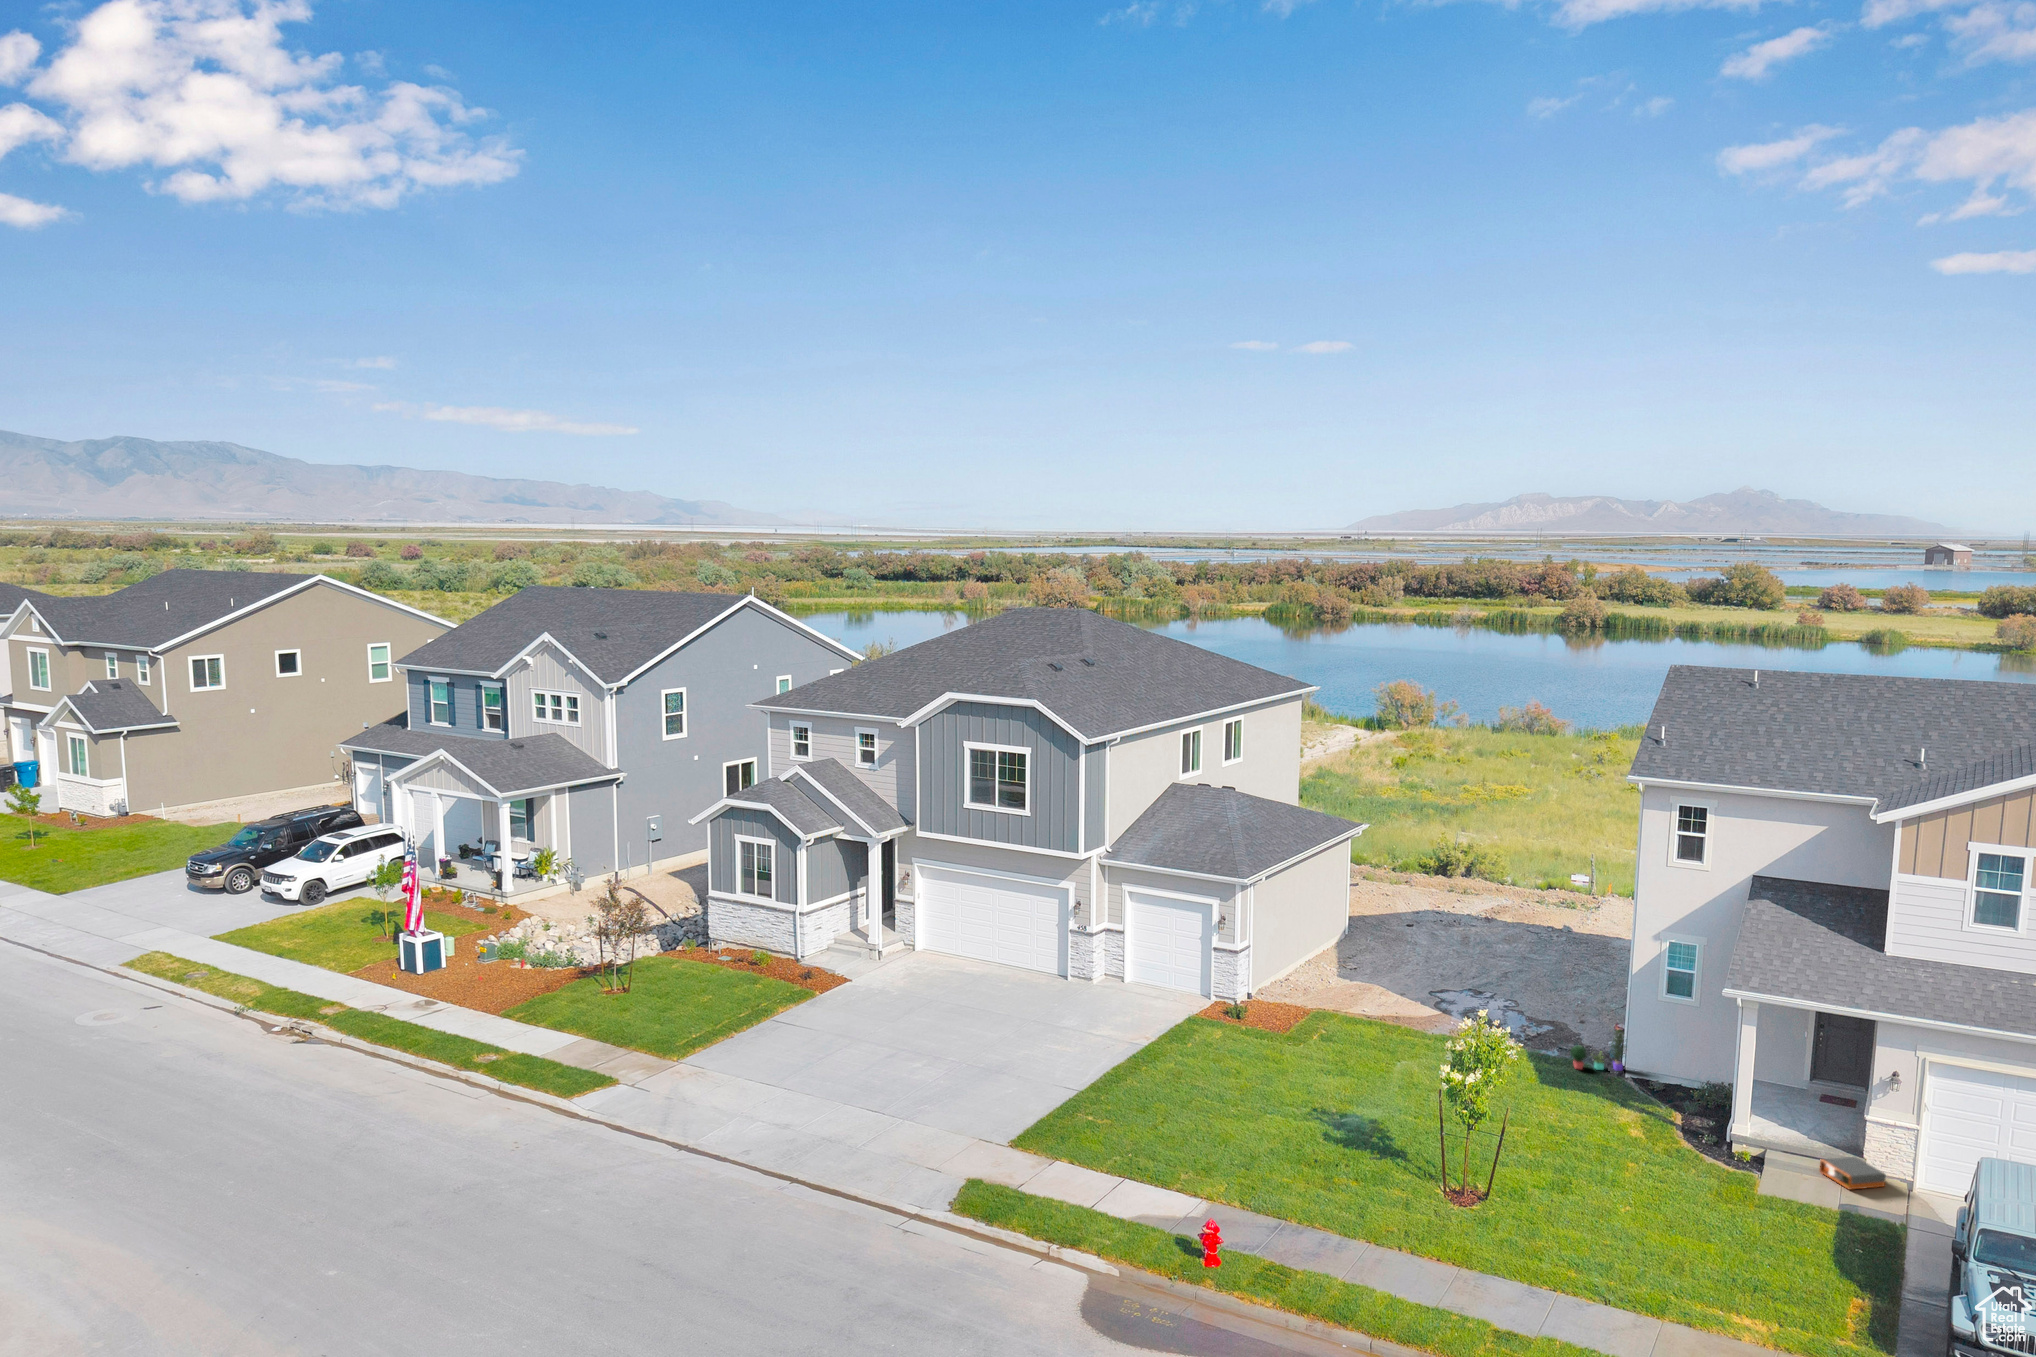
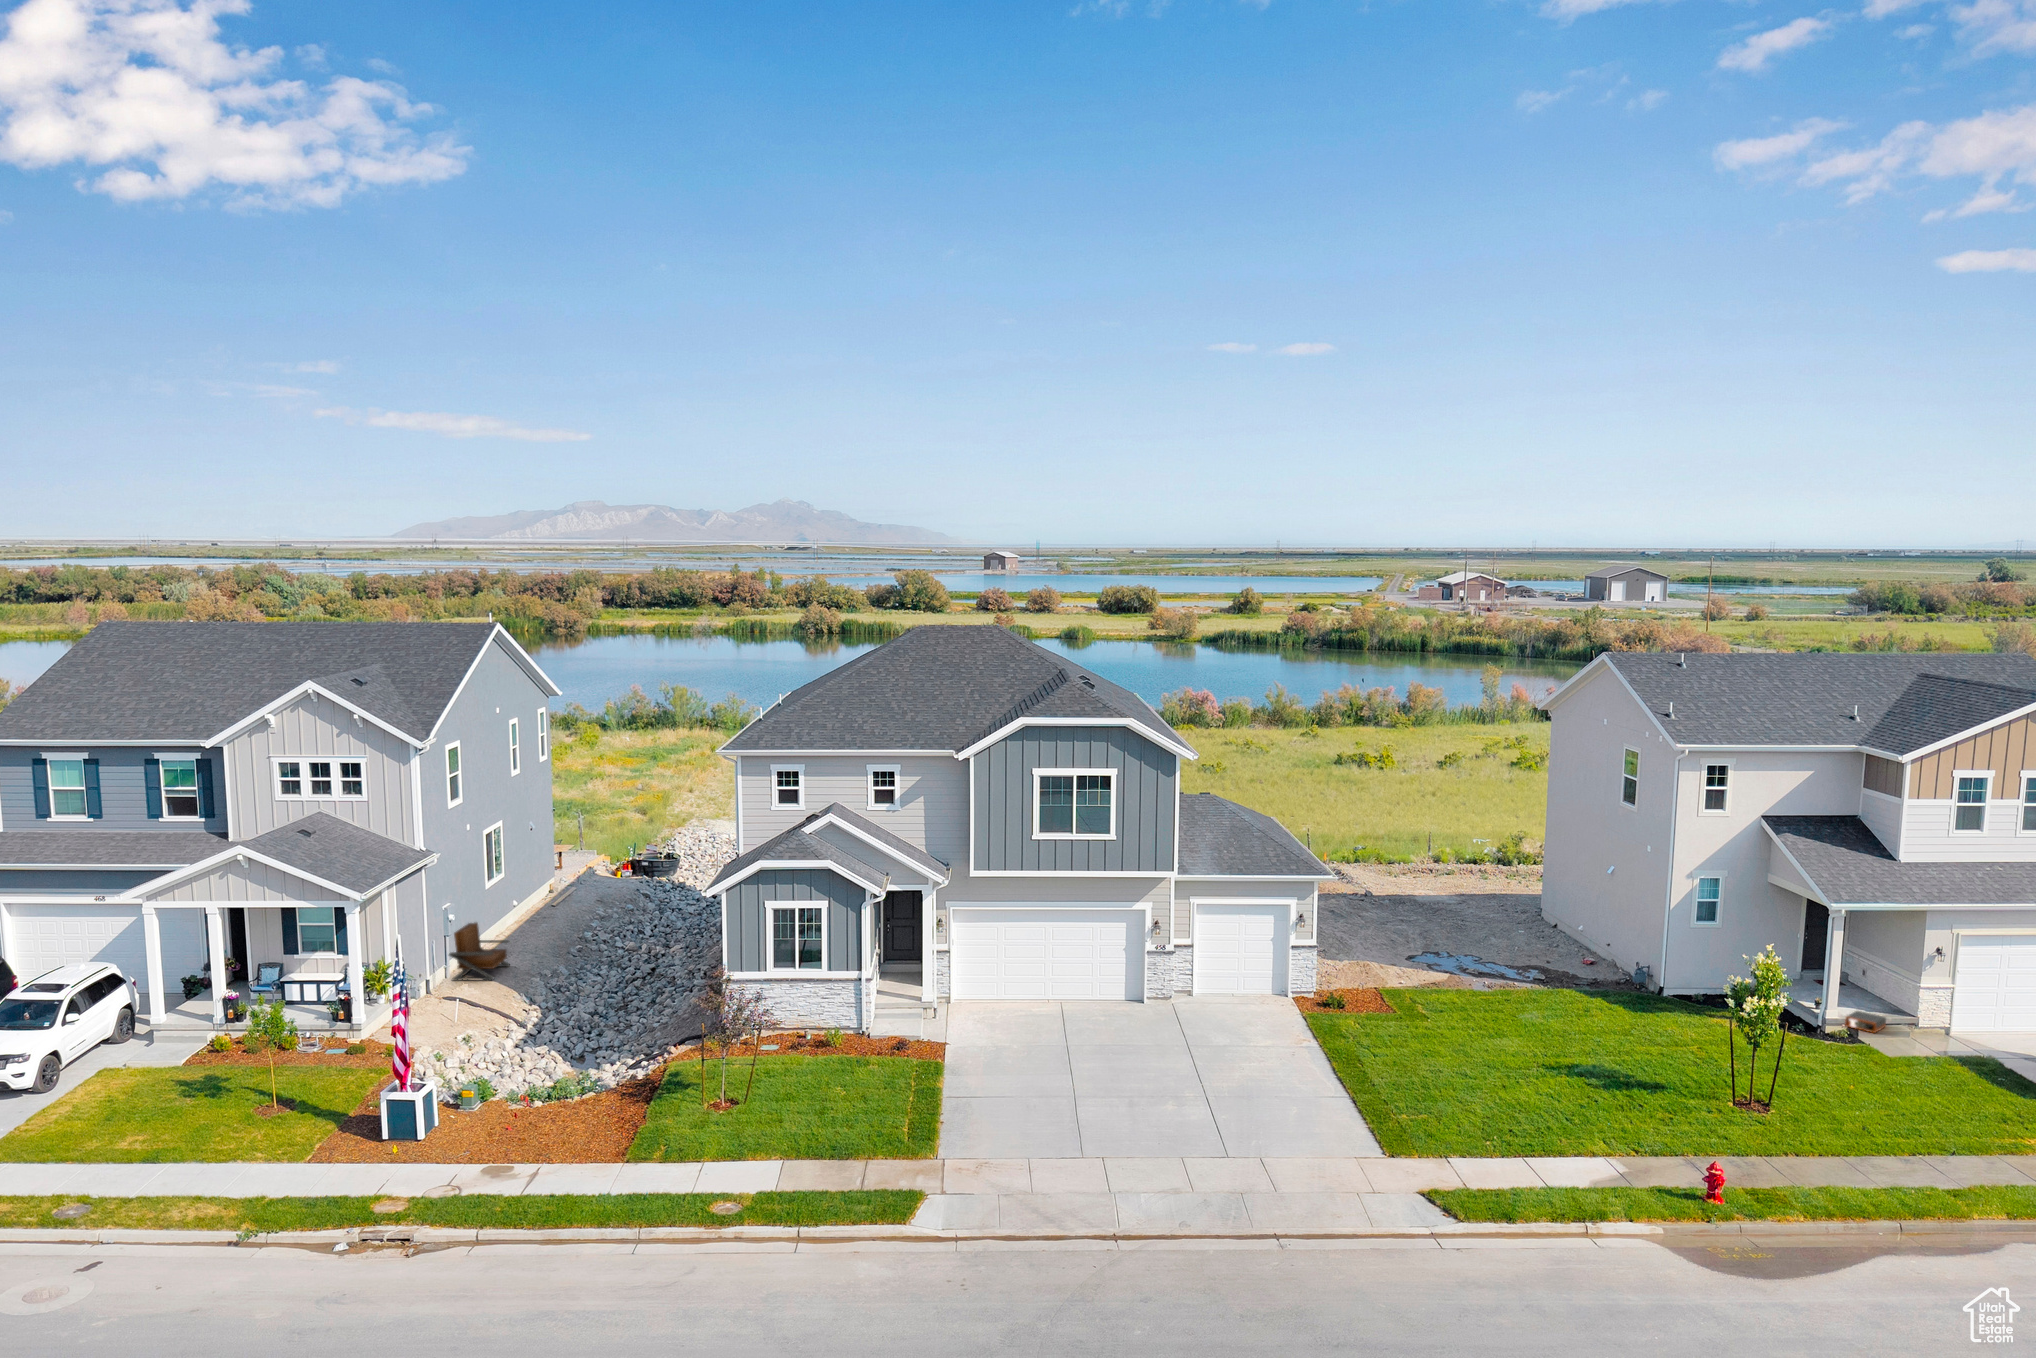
lounge chair: none [629,830,683,876] -> present [449,923,510,981]
potted plant: present [1570,1030,1626,1071] -> none [1608,952,1646,992]

